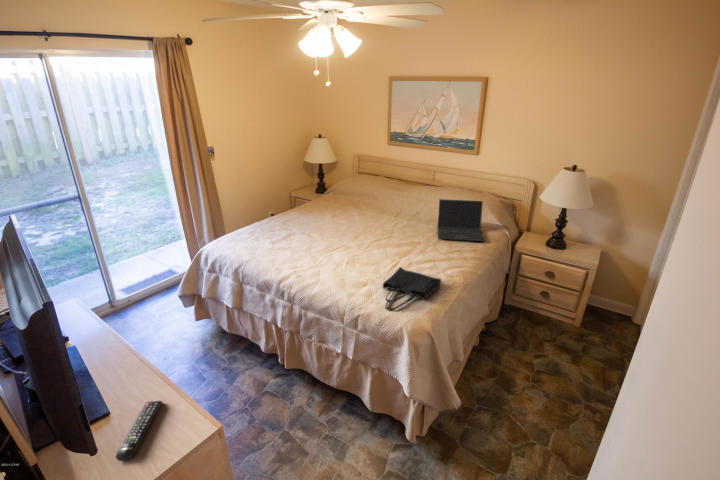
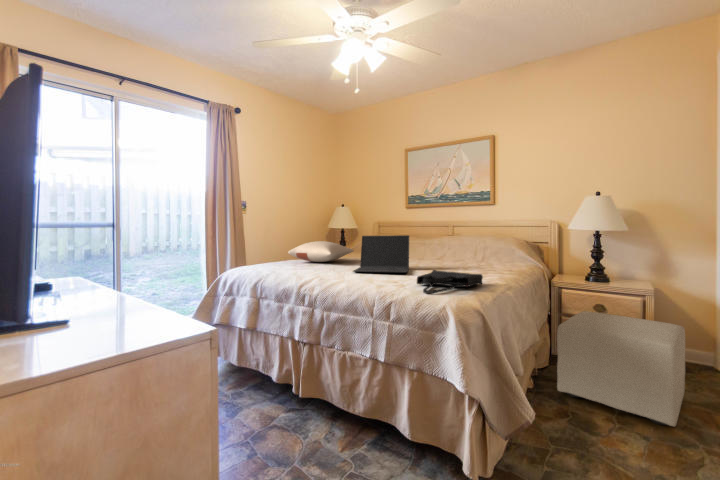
laptop: present [437,199,484,241] -> present [353,235,409,273]
pillow: none [264,204,330,228] -> present [288,241,354,262]
ottoman: none [497,282,609,389] -> present [557,311,685,426]
remote control: present [116,401,162,461] -> none [52,314,142,350]

